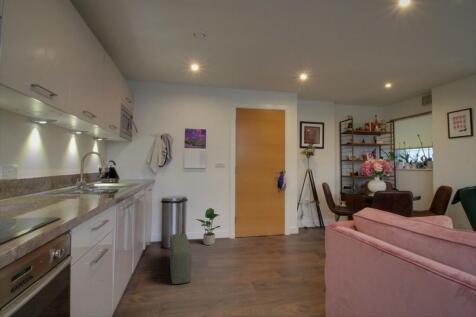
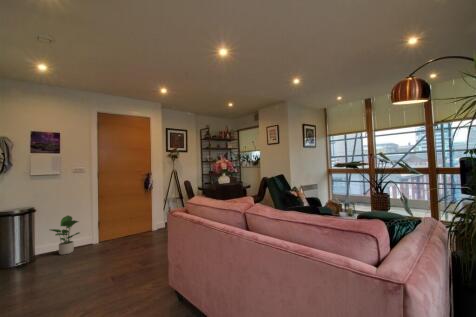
pouf: present [170,234,192,284] -> none [10,246,40,301]

